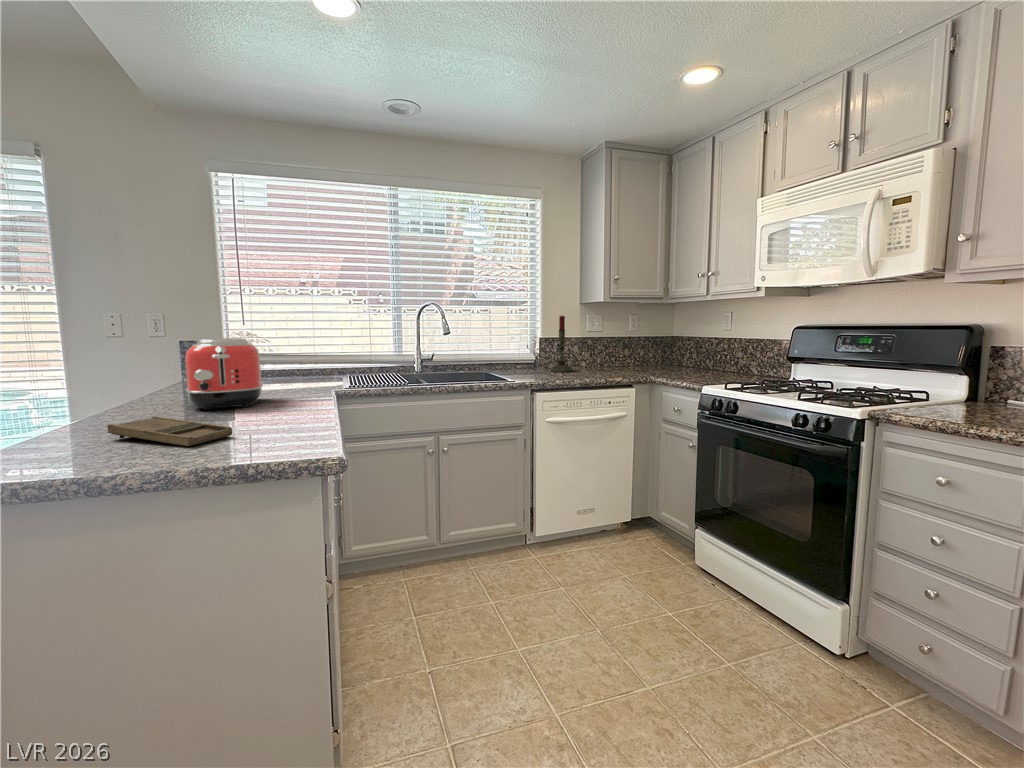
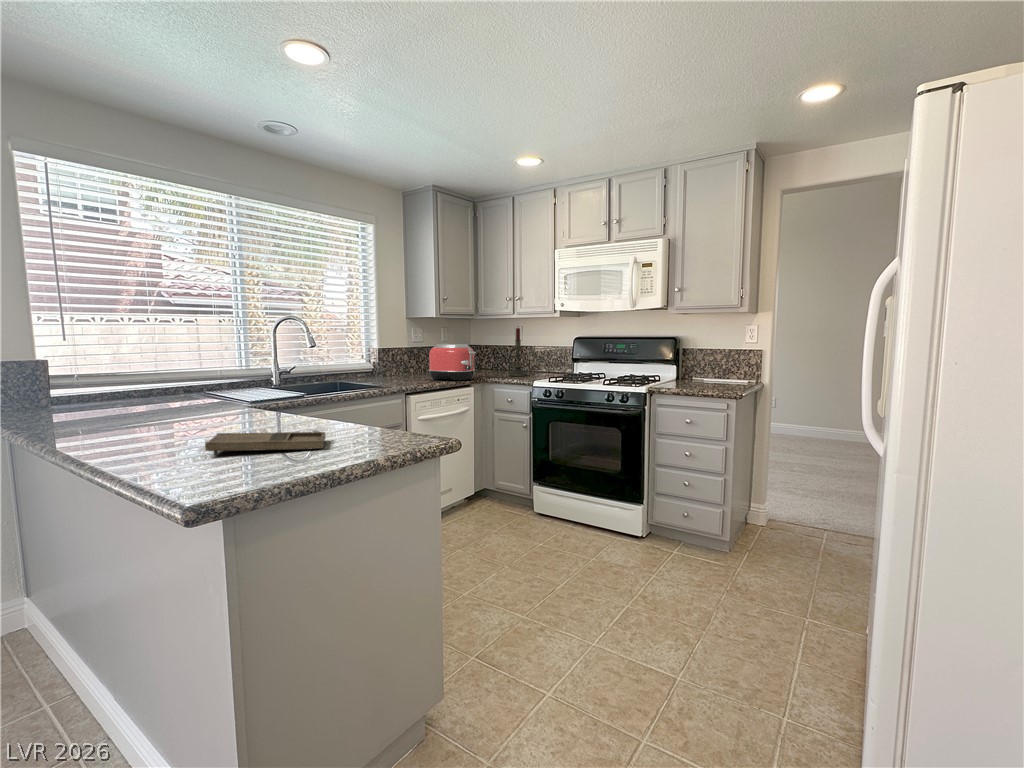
candle: present [550,316,573,372] -> present [508,328,527,377]
toaster: present [185,338,263,410] -> present [429,344,476,381]

